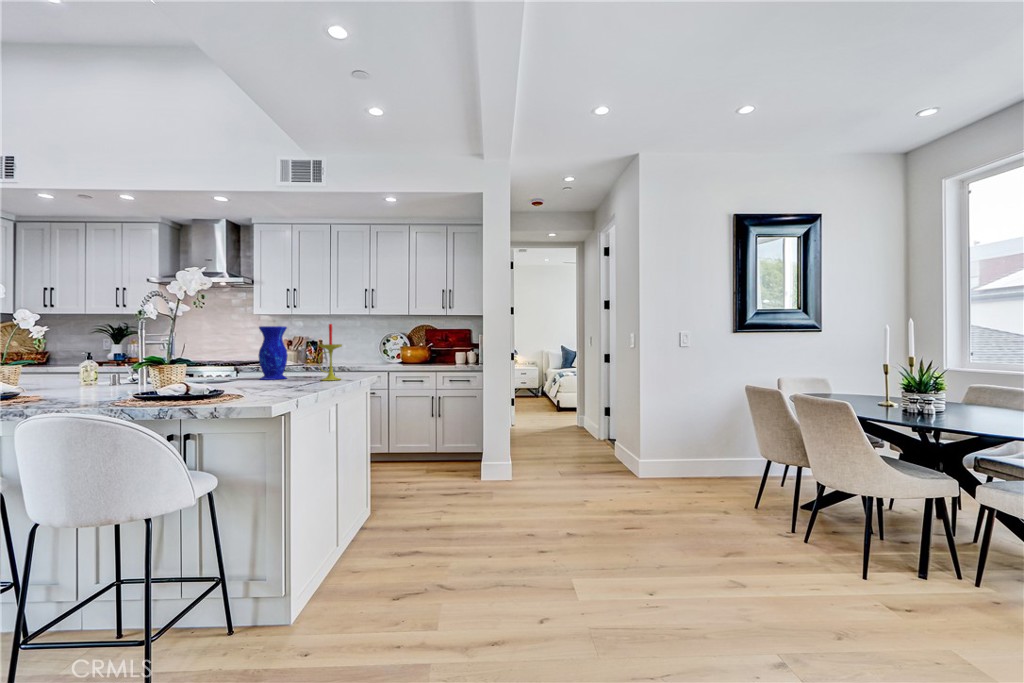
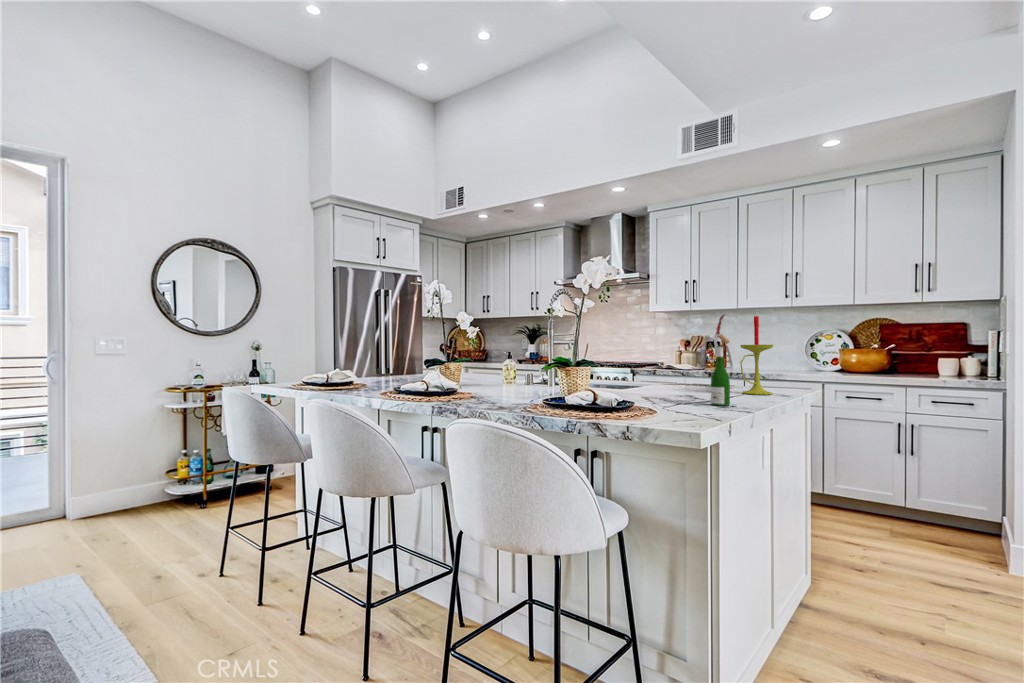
wine bottle: none [291,323,311,389] -> present [711,315,738,406]
vase: present [258,326,288,380] -> none [663,322,697,388]

